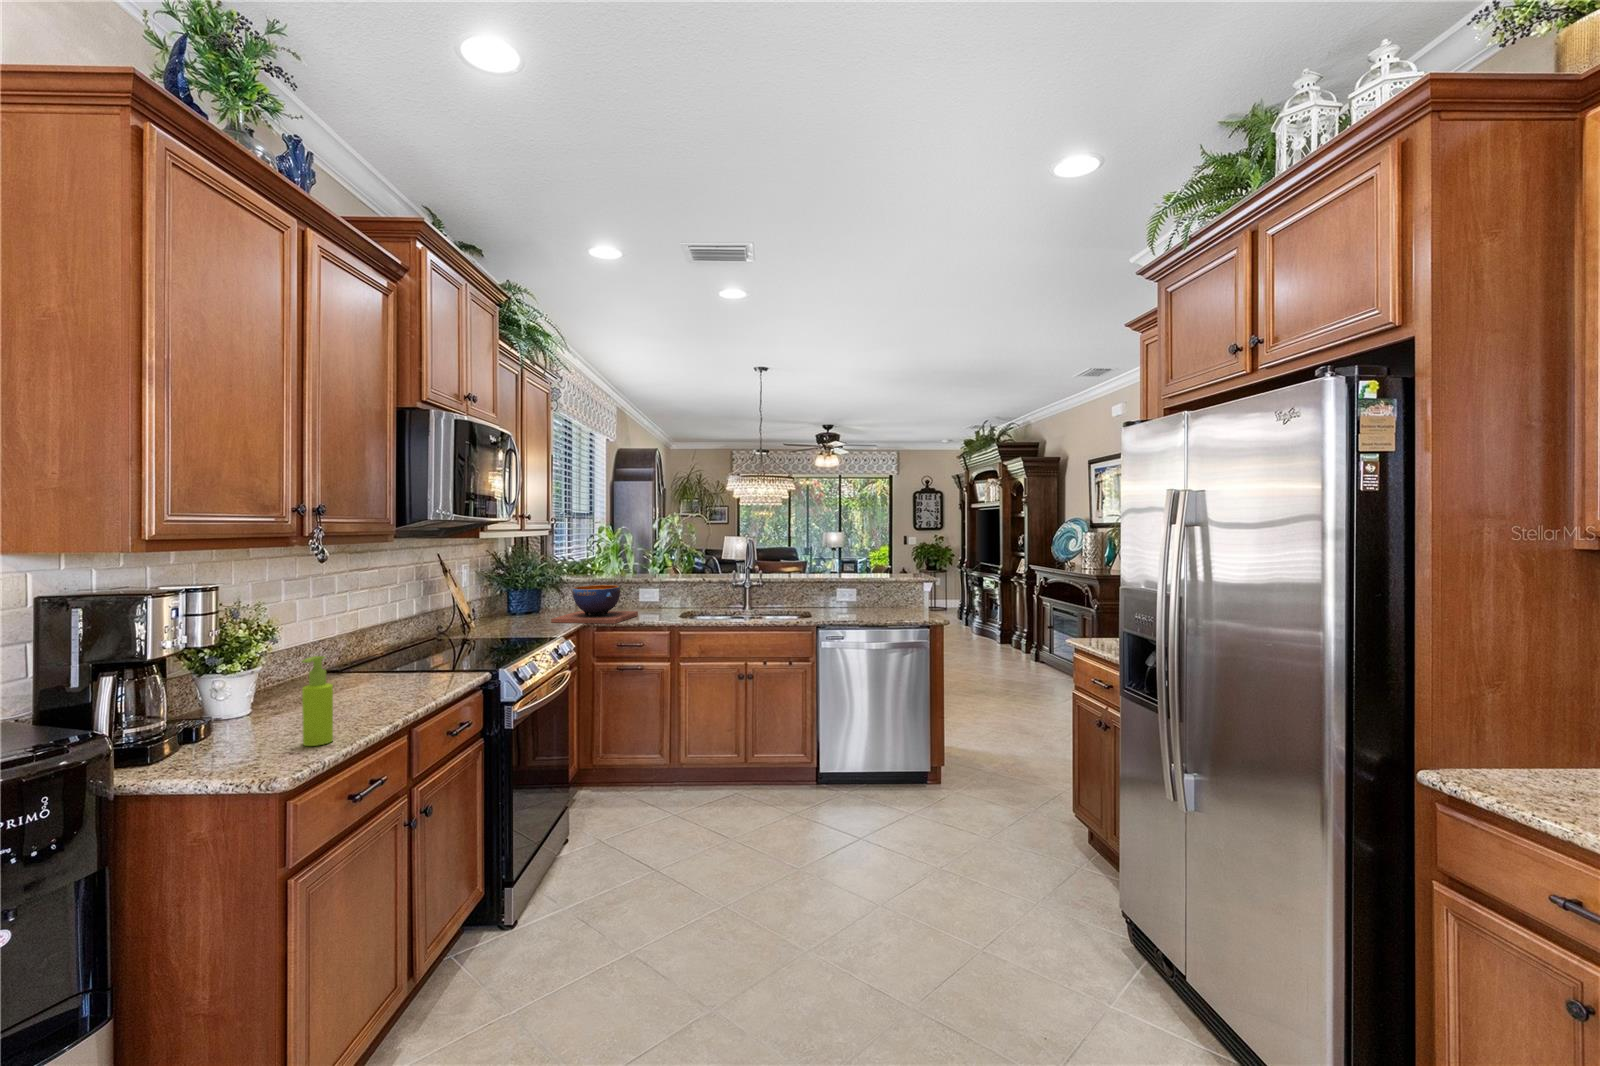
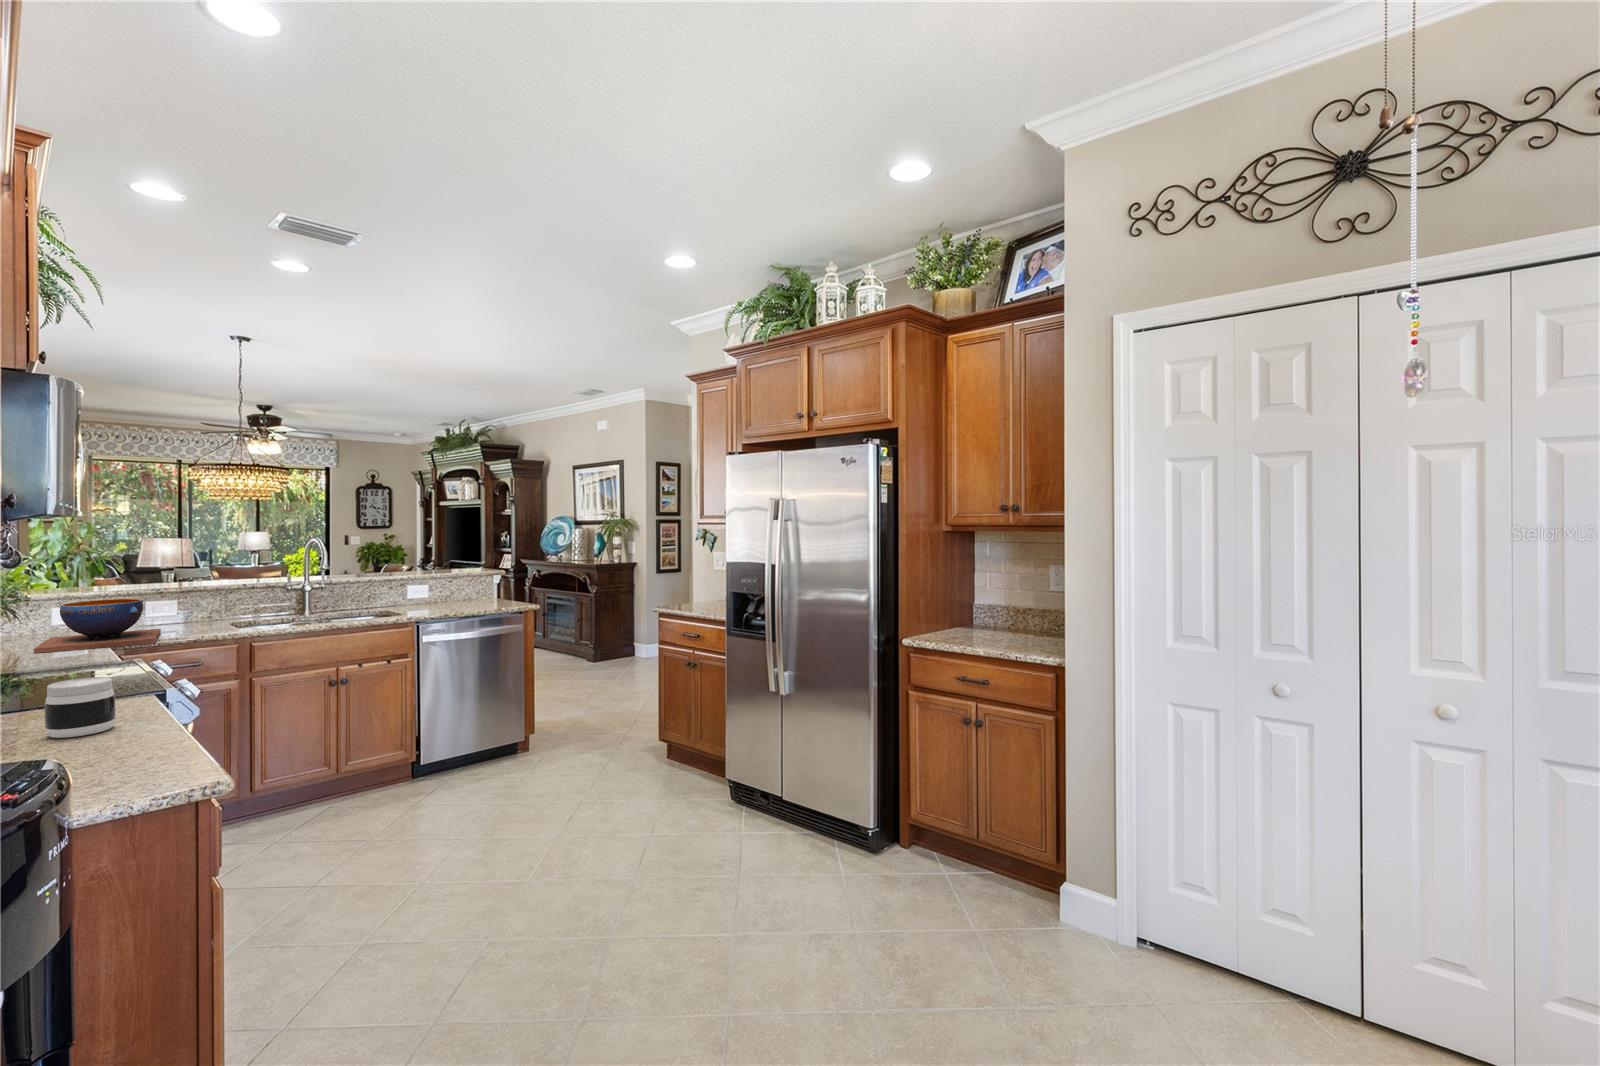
jar: none [368,653,414,700] -> present [45,677,116,738]
soap dispenser: present [302,656,333,746] -> none [128,668,169,771]

